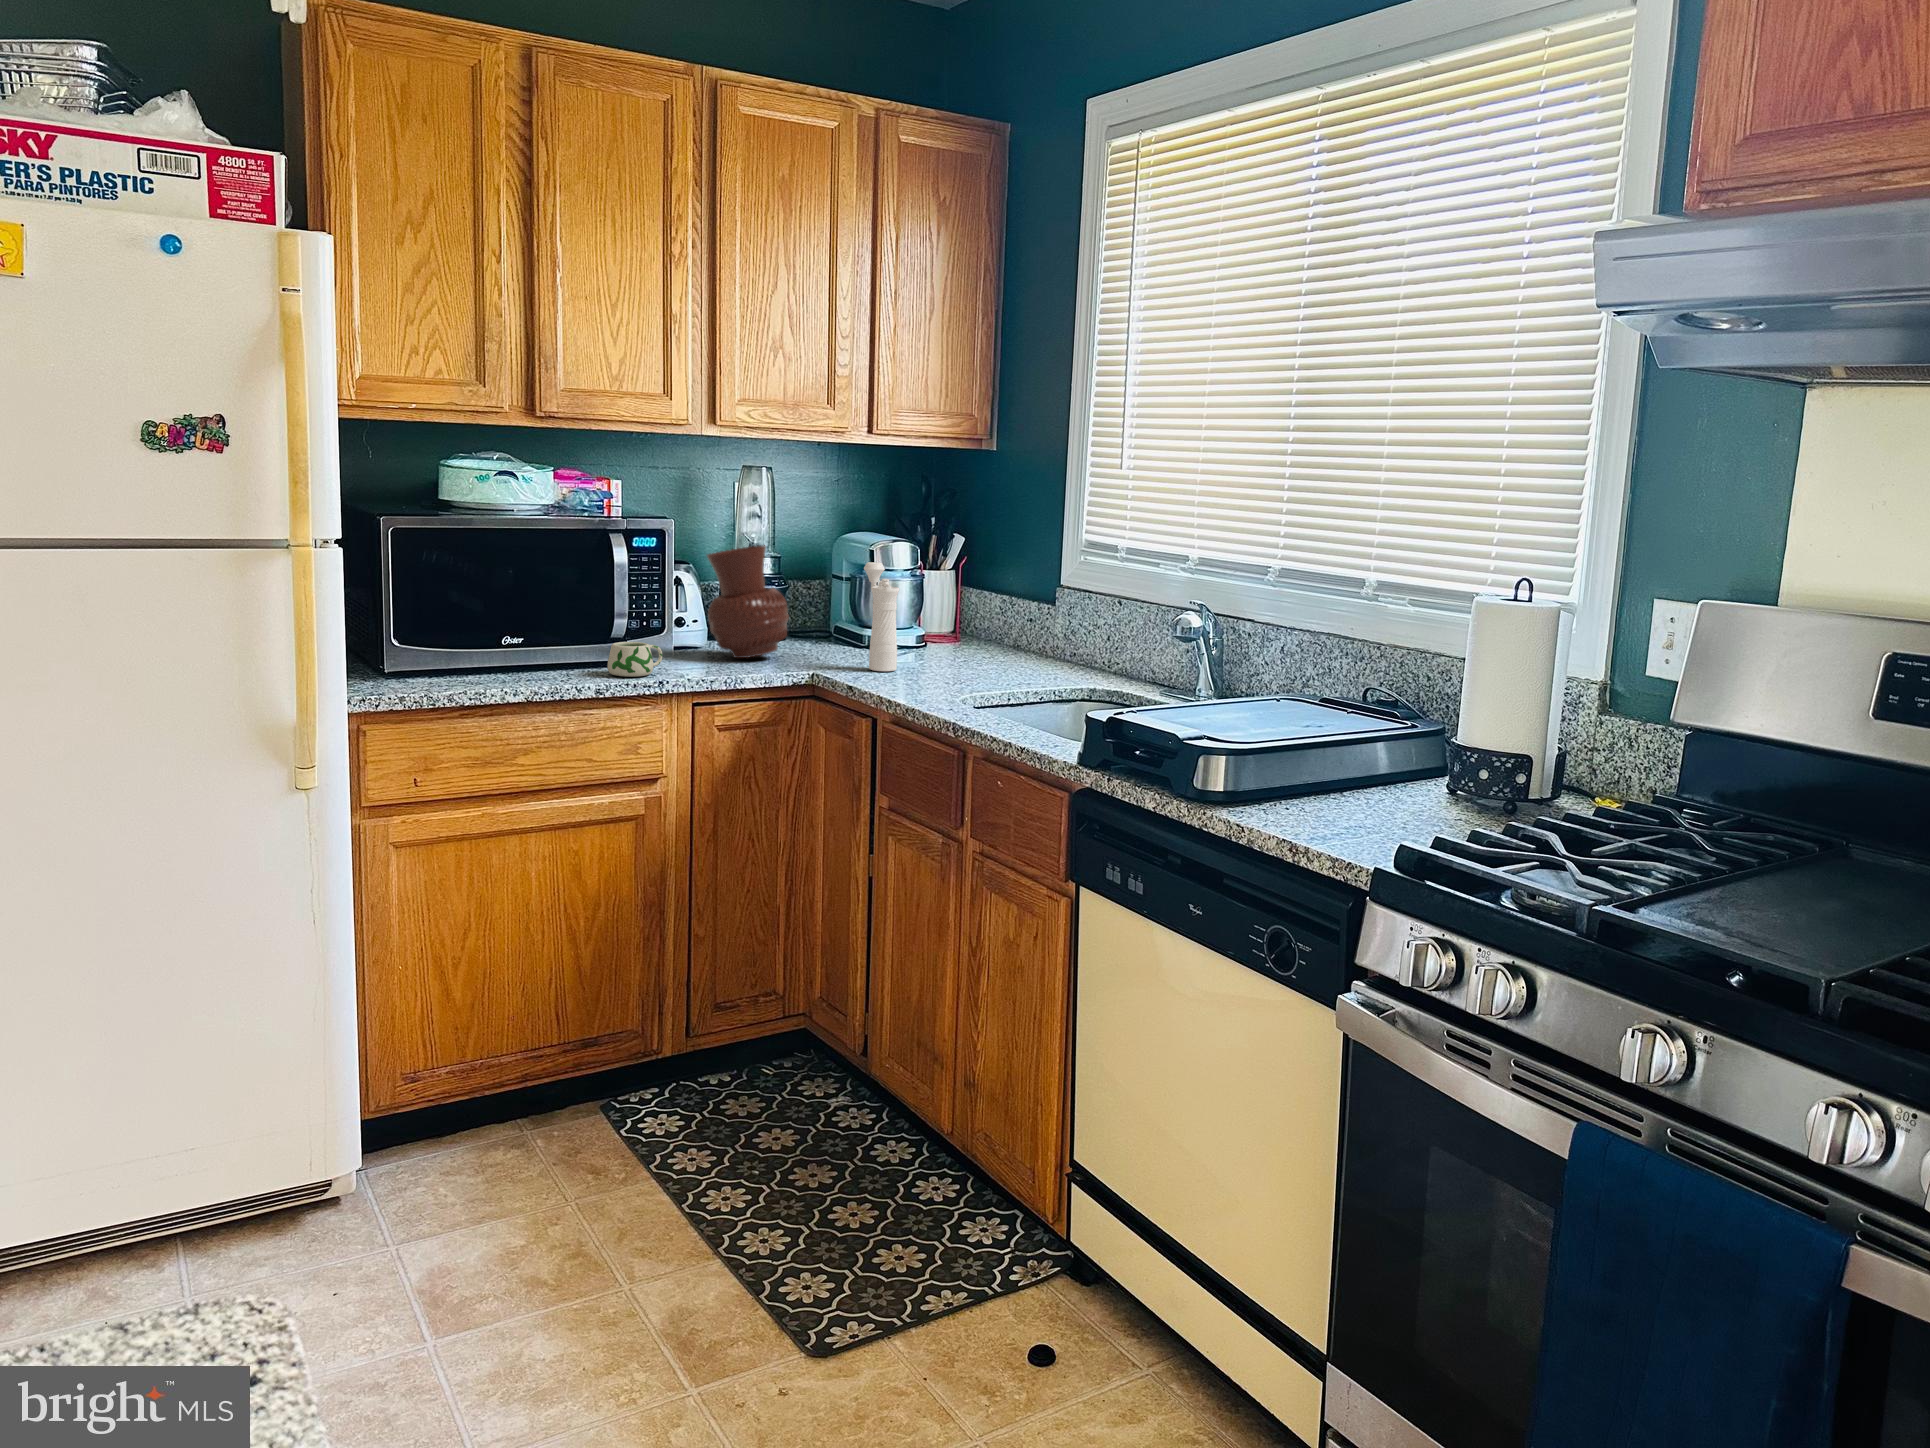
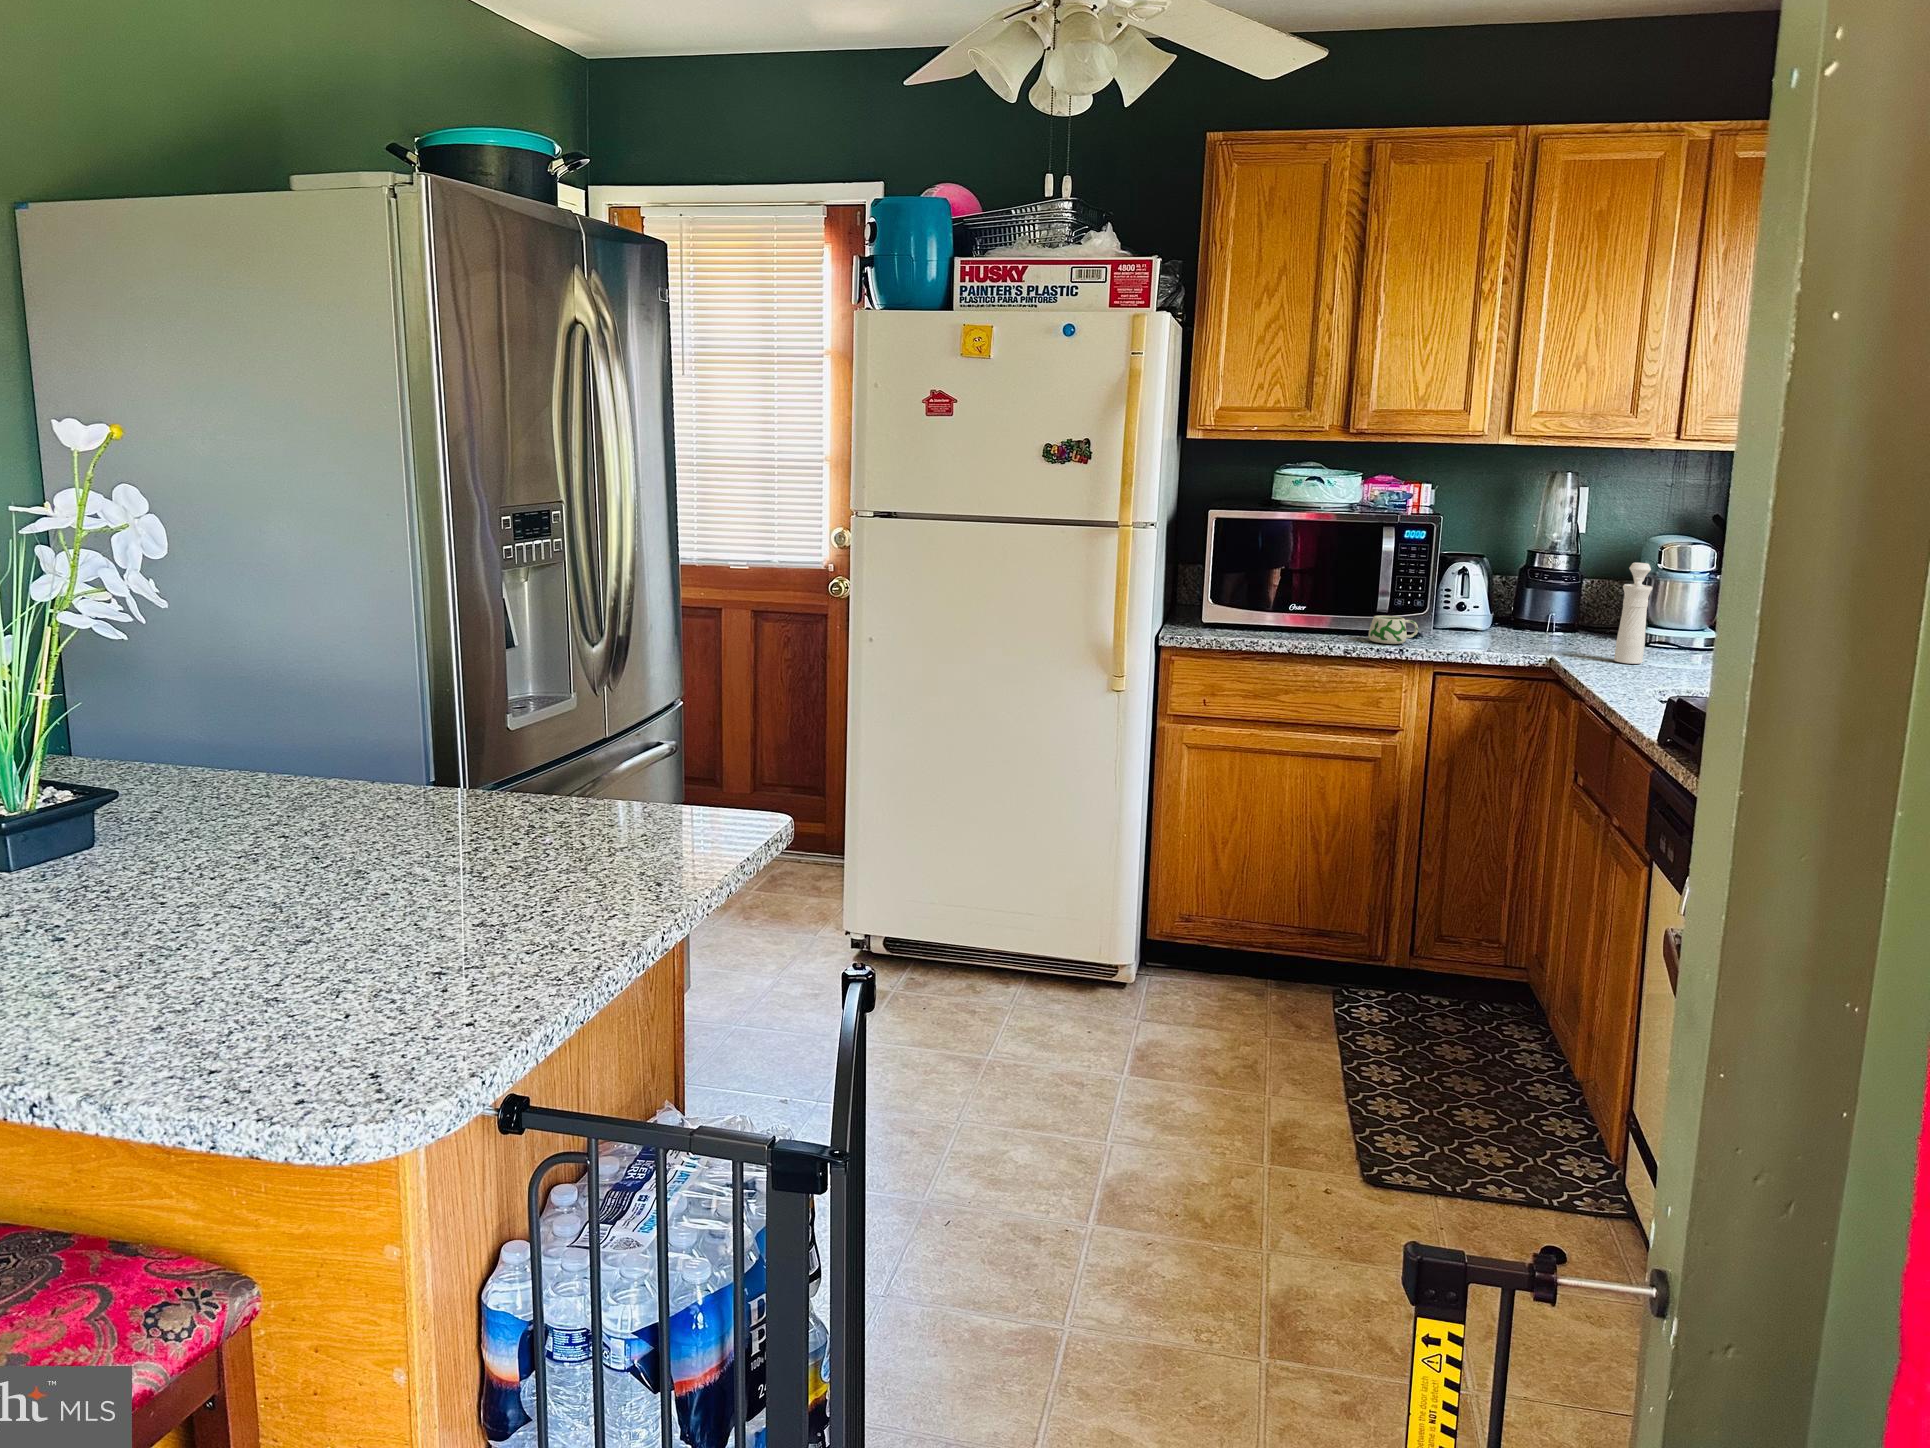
vase: present [707,545,789,658] -> none [1477,542,1554,640]

